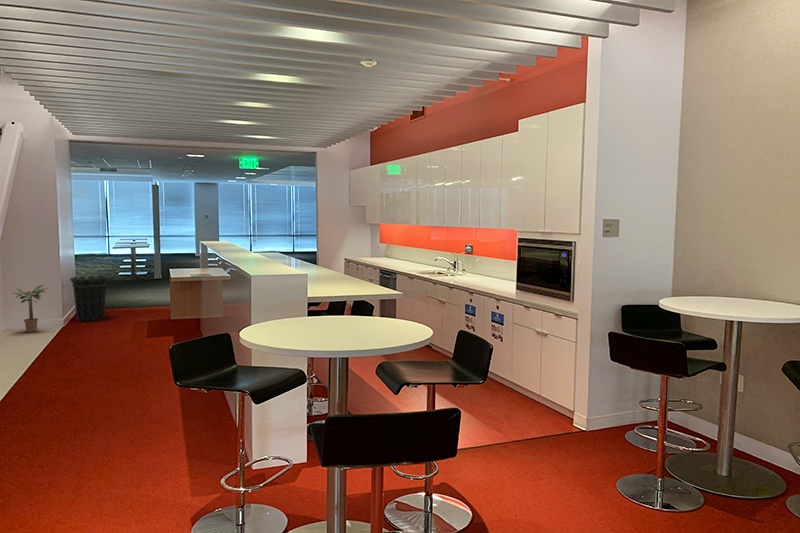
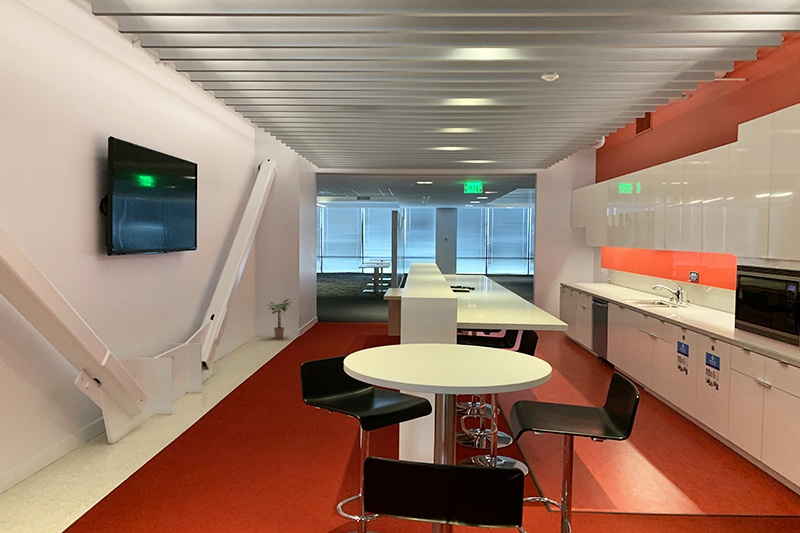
waste bin: present [70,276,108,321] -> none [312,293,342,333]

